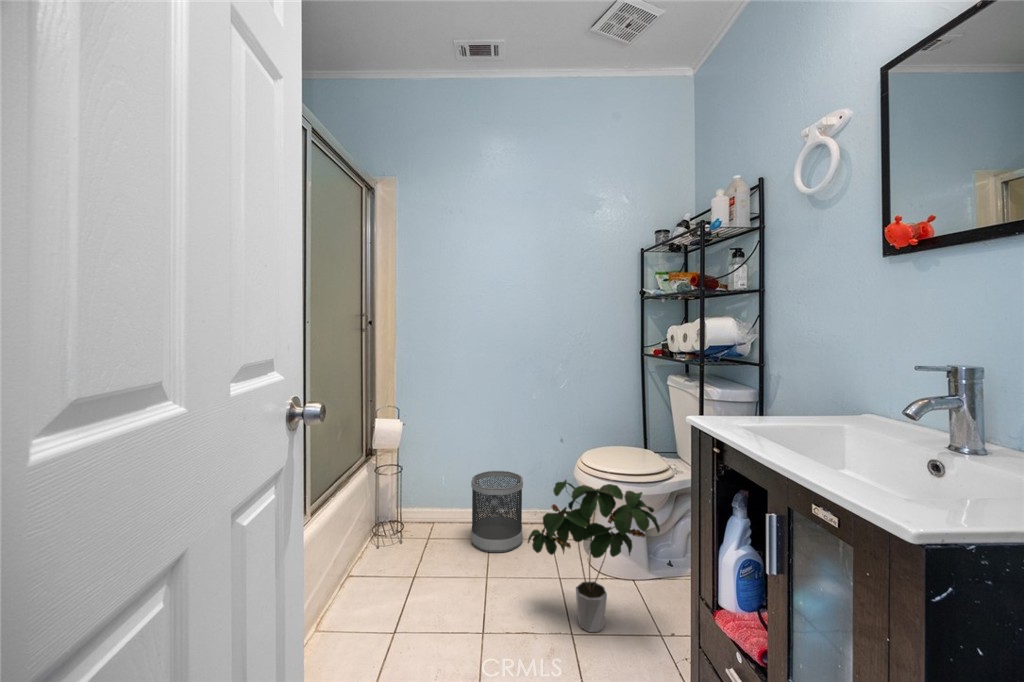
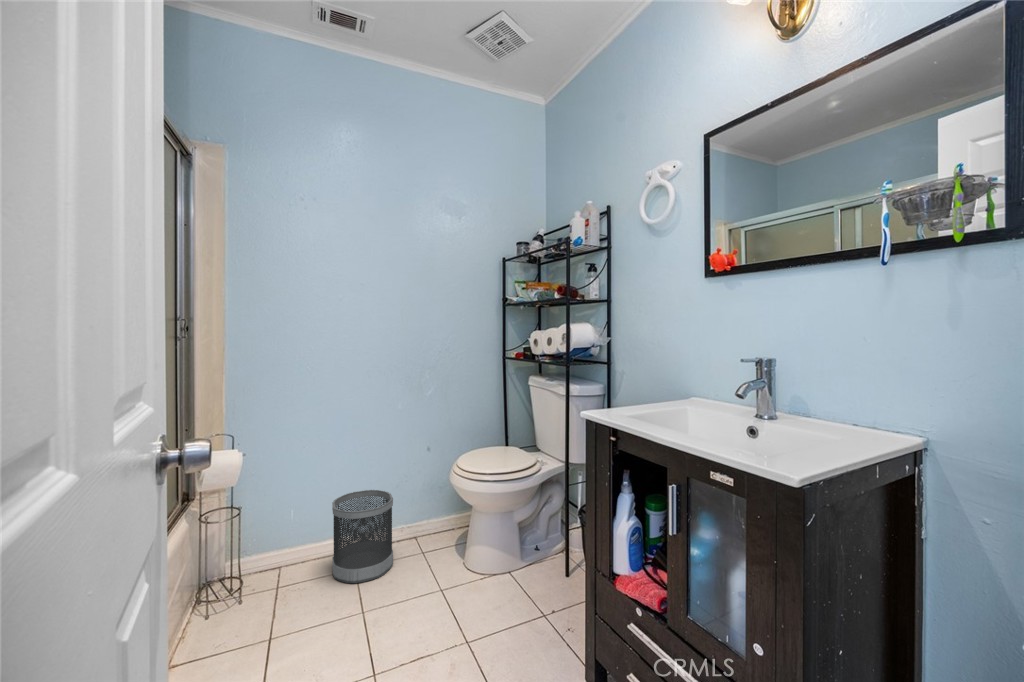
potted plant: present [528,480,660,632] -> none [417,484,547,635]

